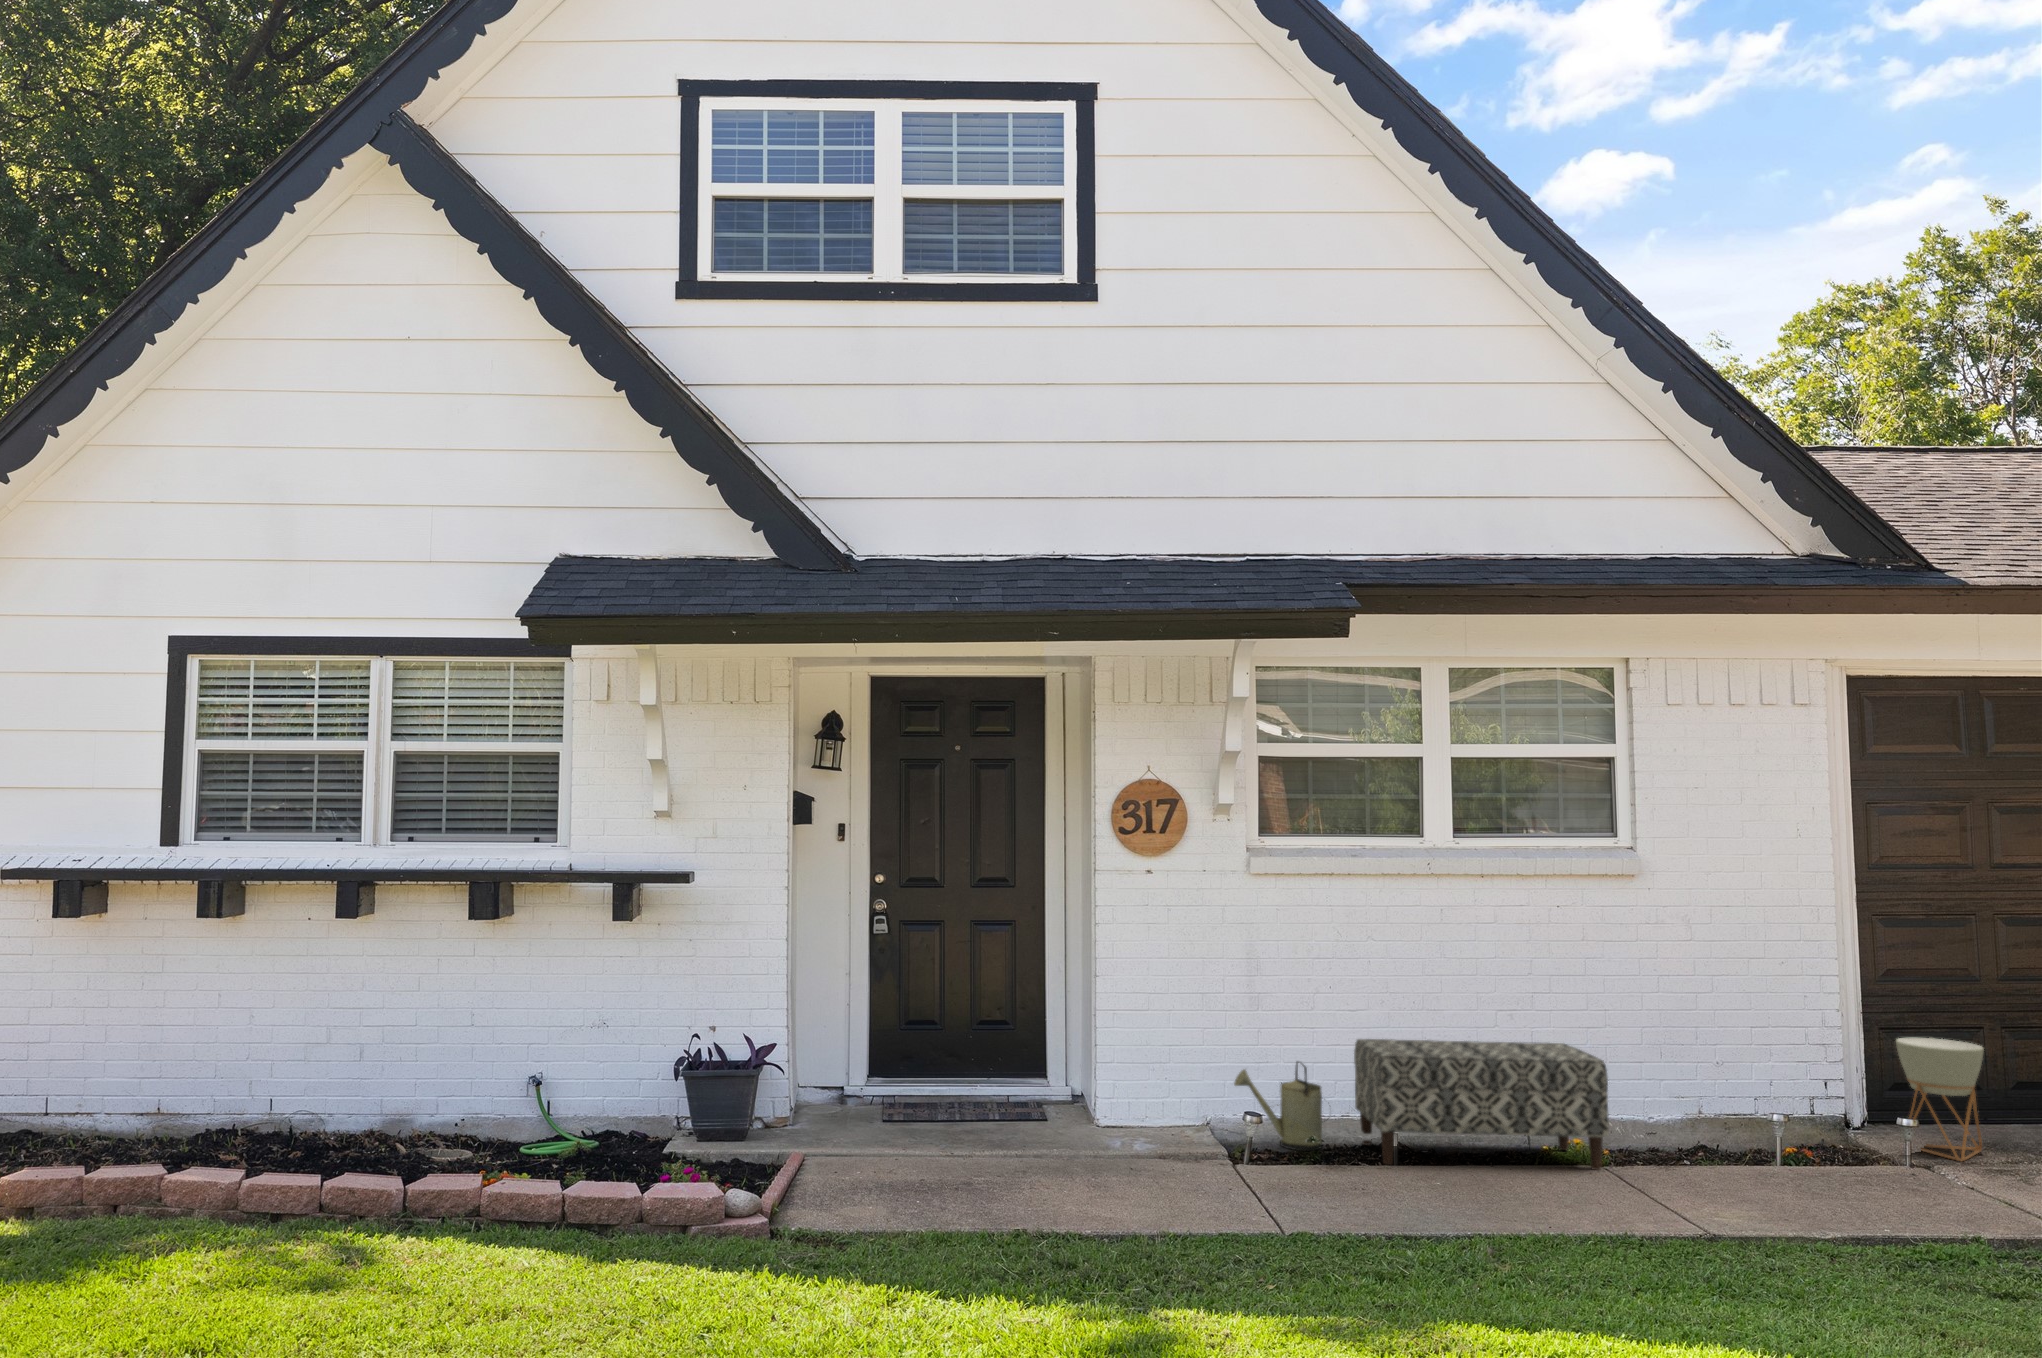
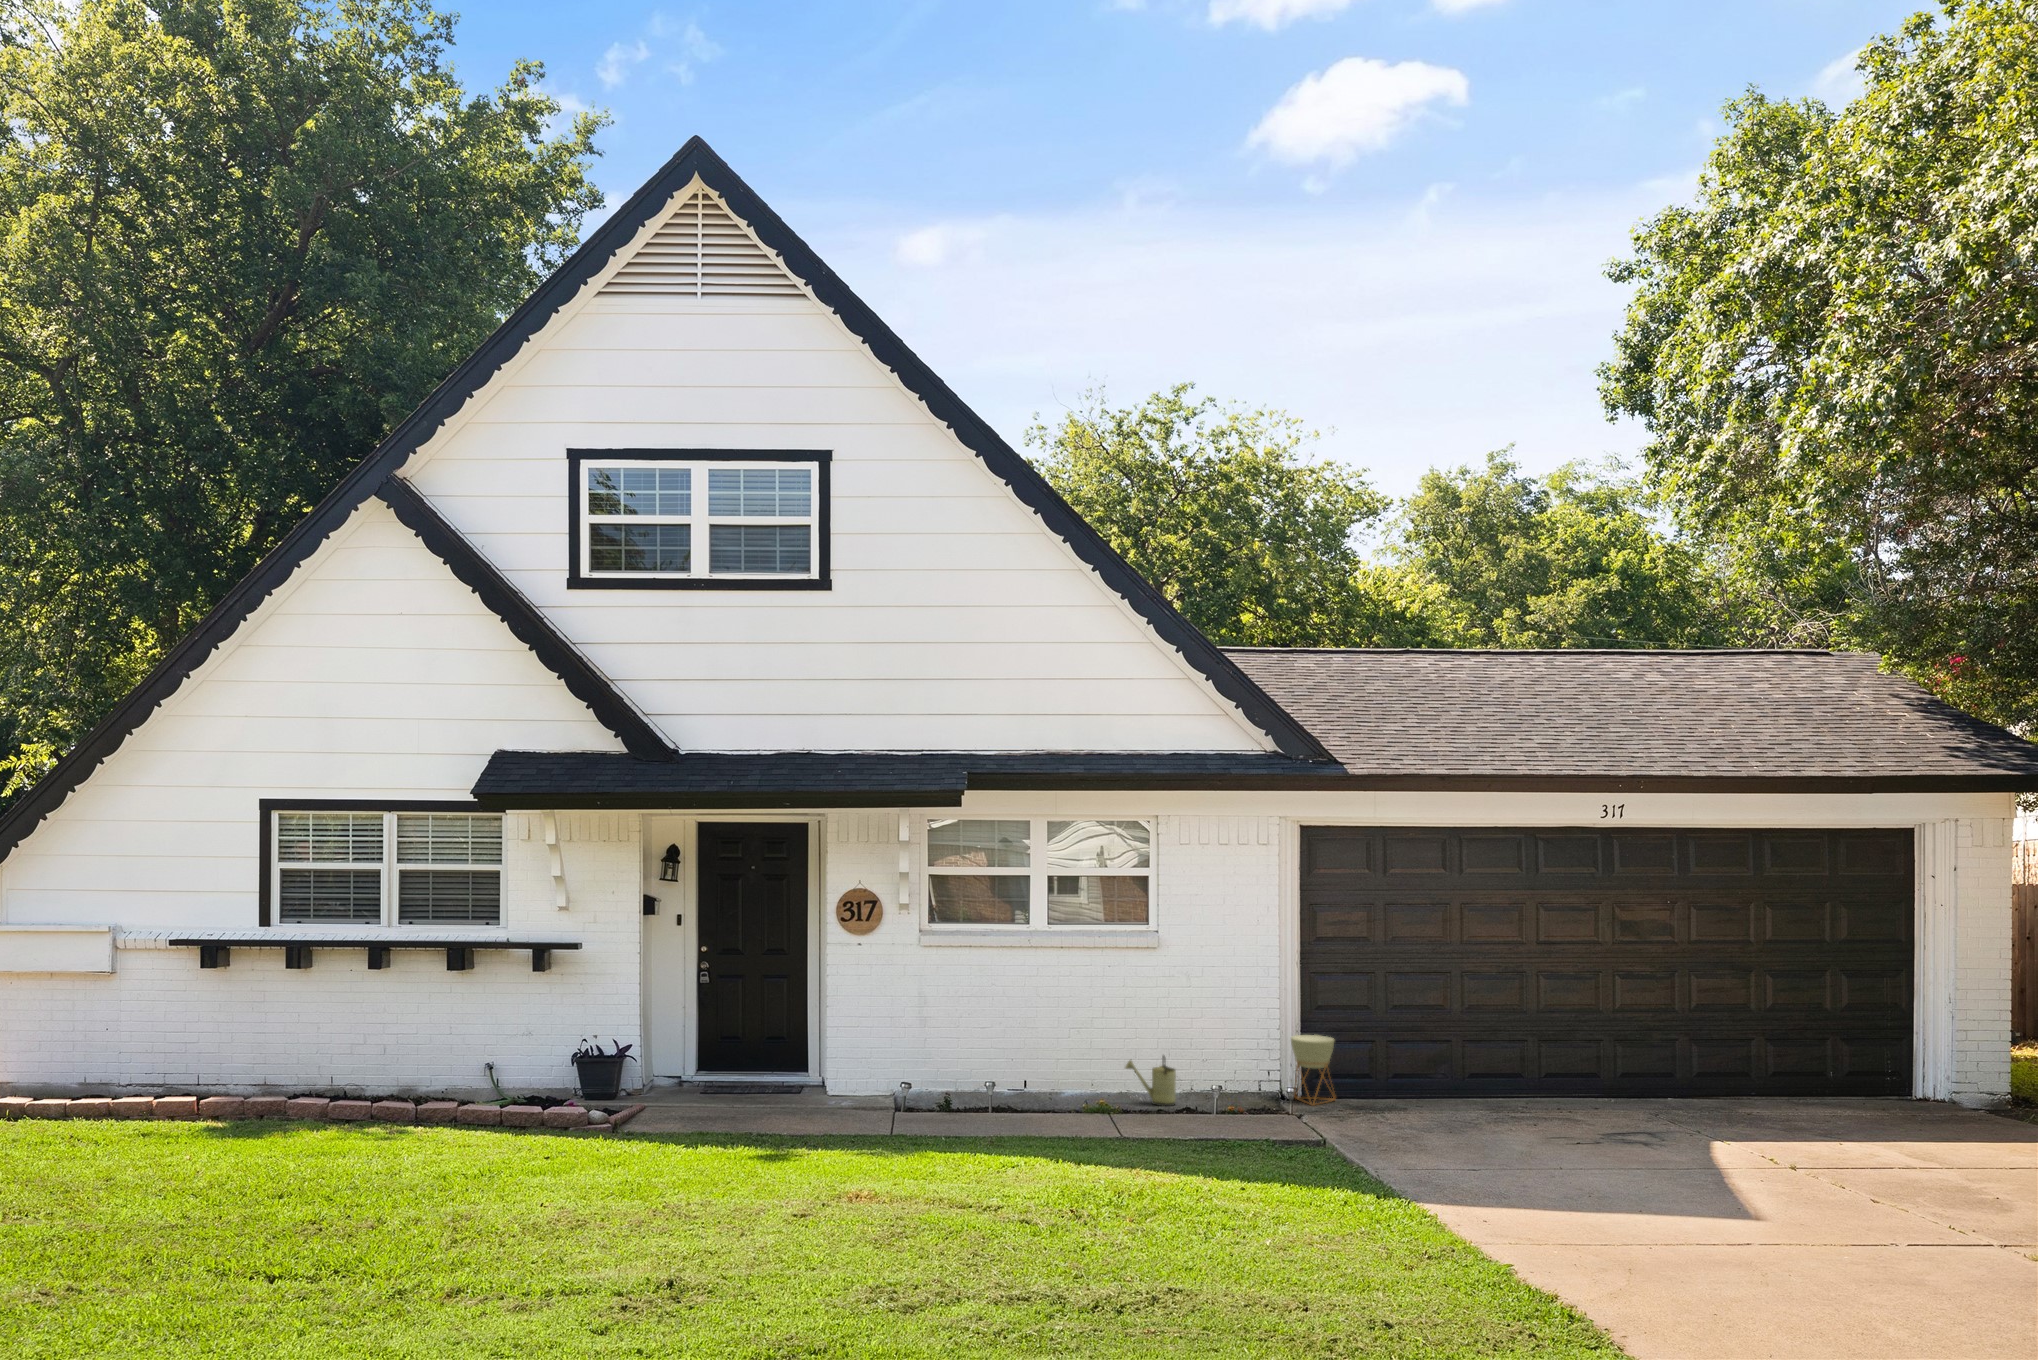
bench: present [1354,1039,1609,1170] -> none [969,1038,1098,1111]
watering can: present [1234,1062,1322,1151] -> present [1125,1056,1176,1106]

